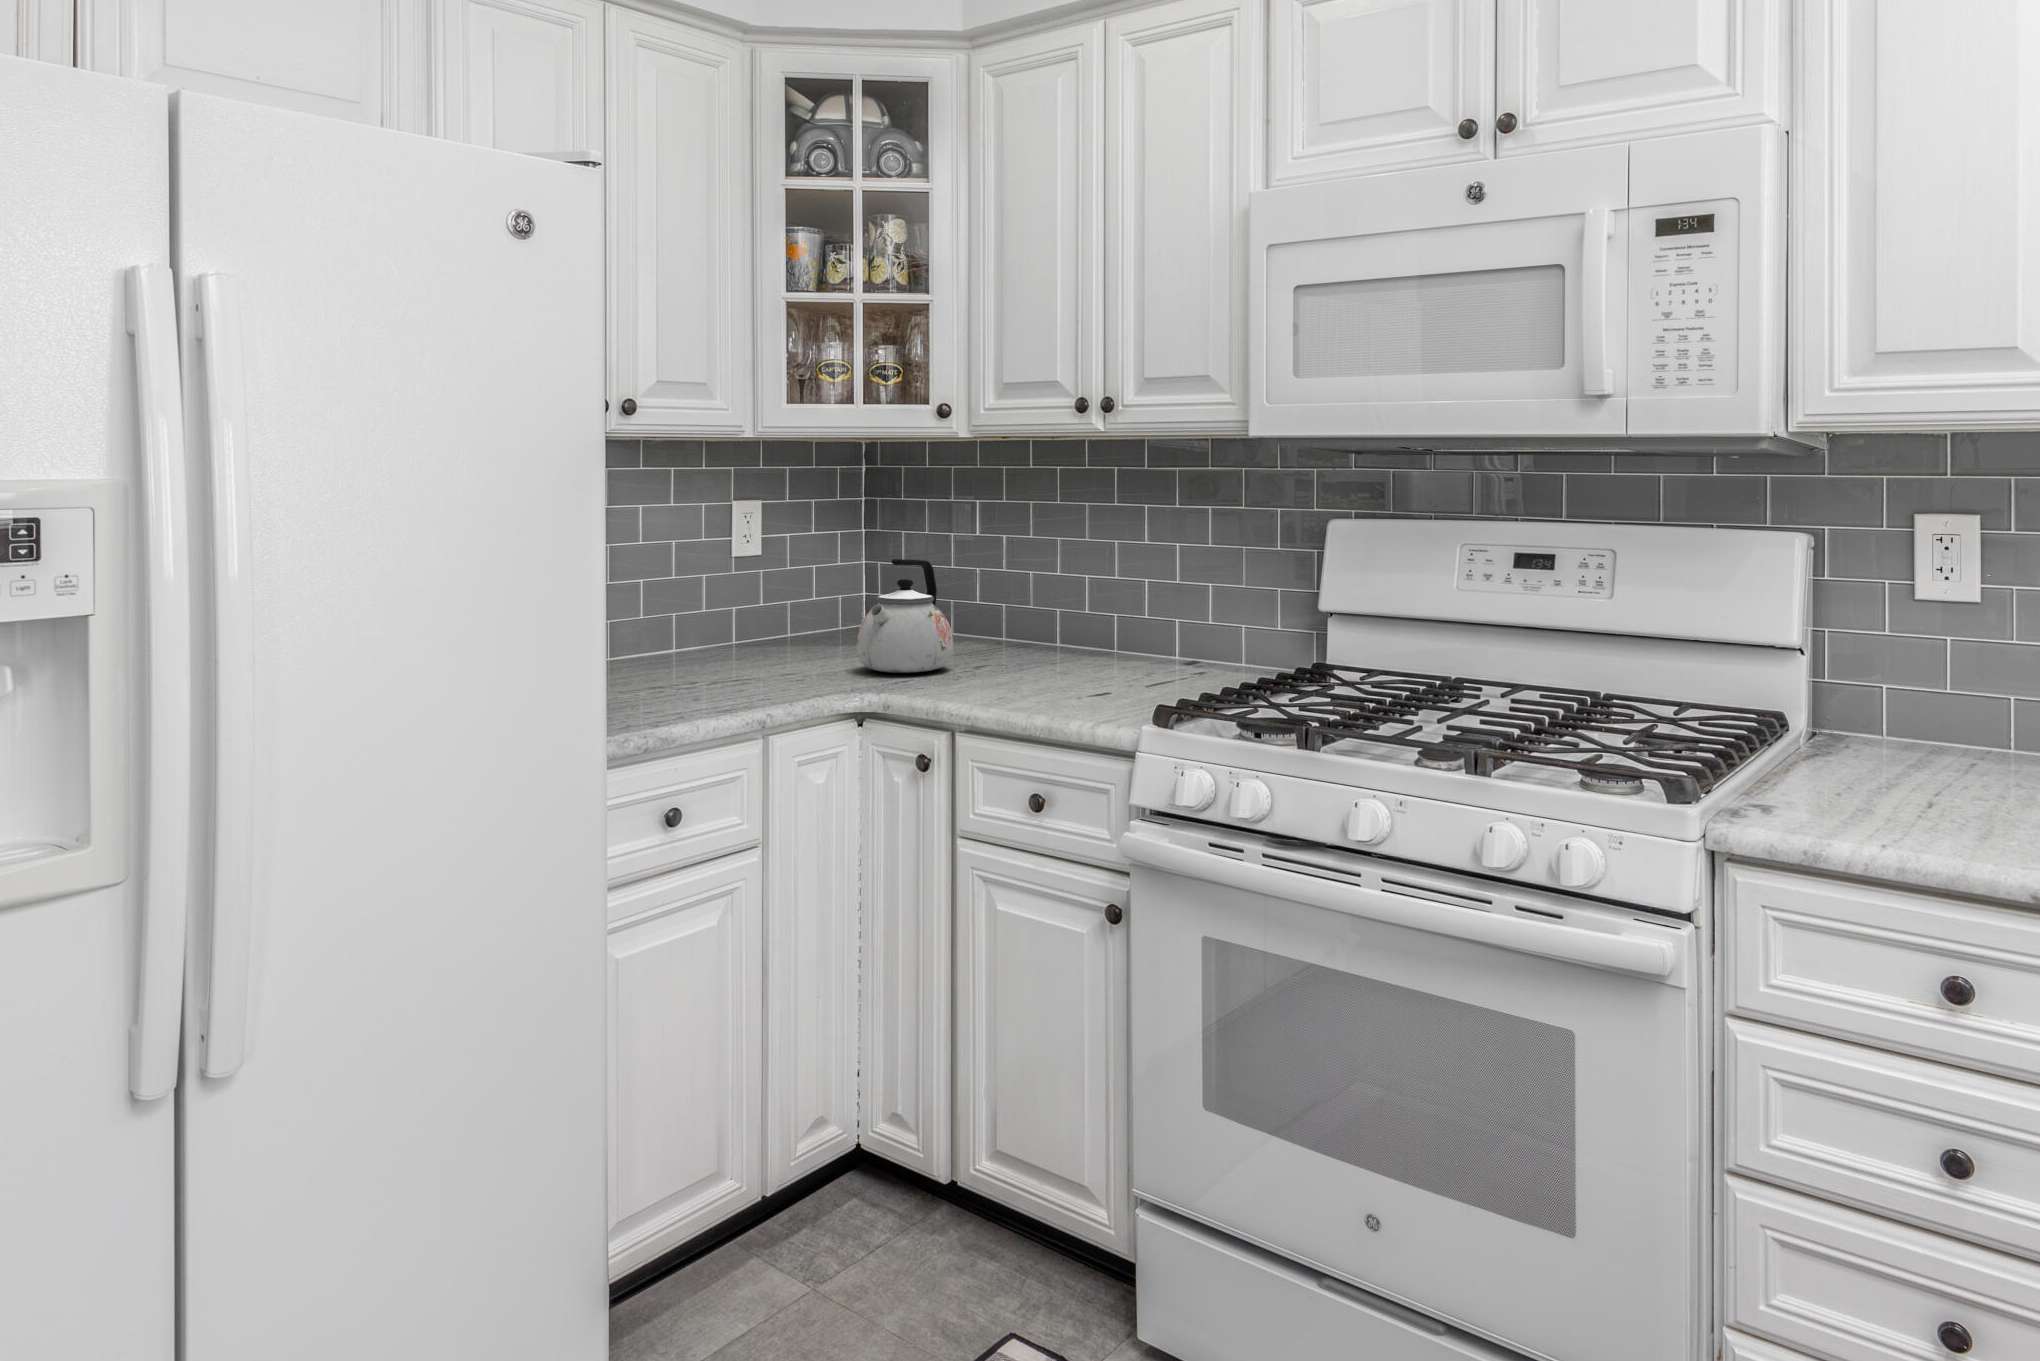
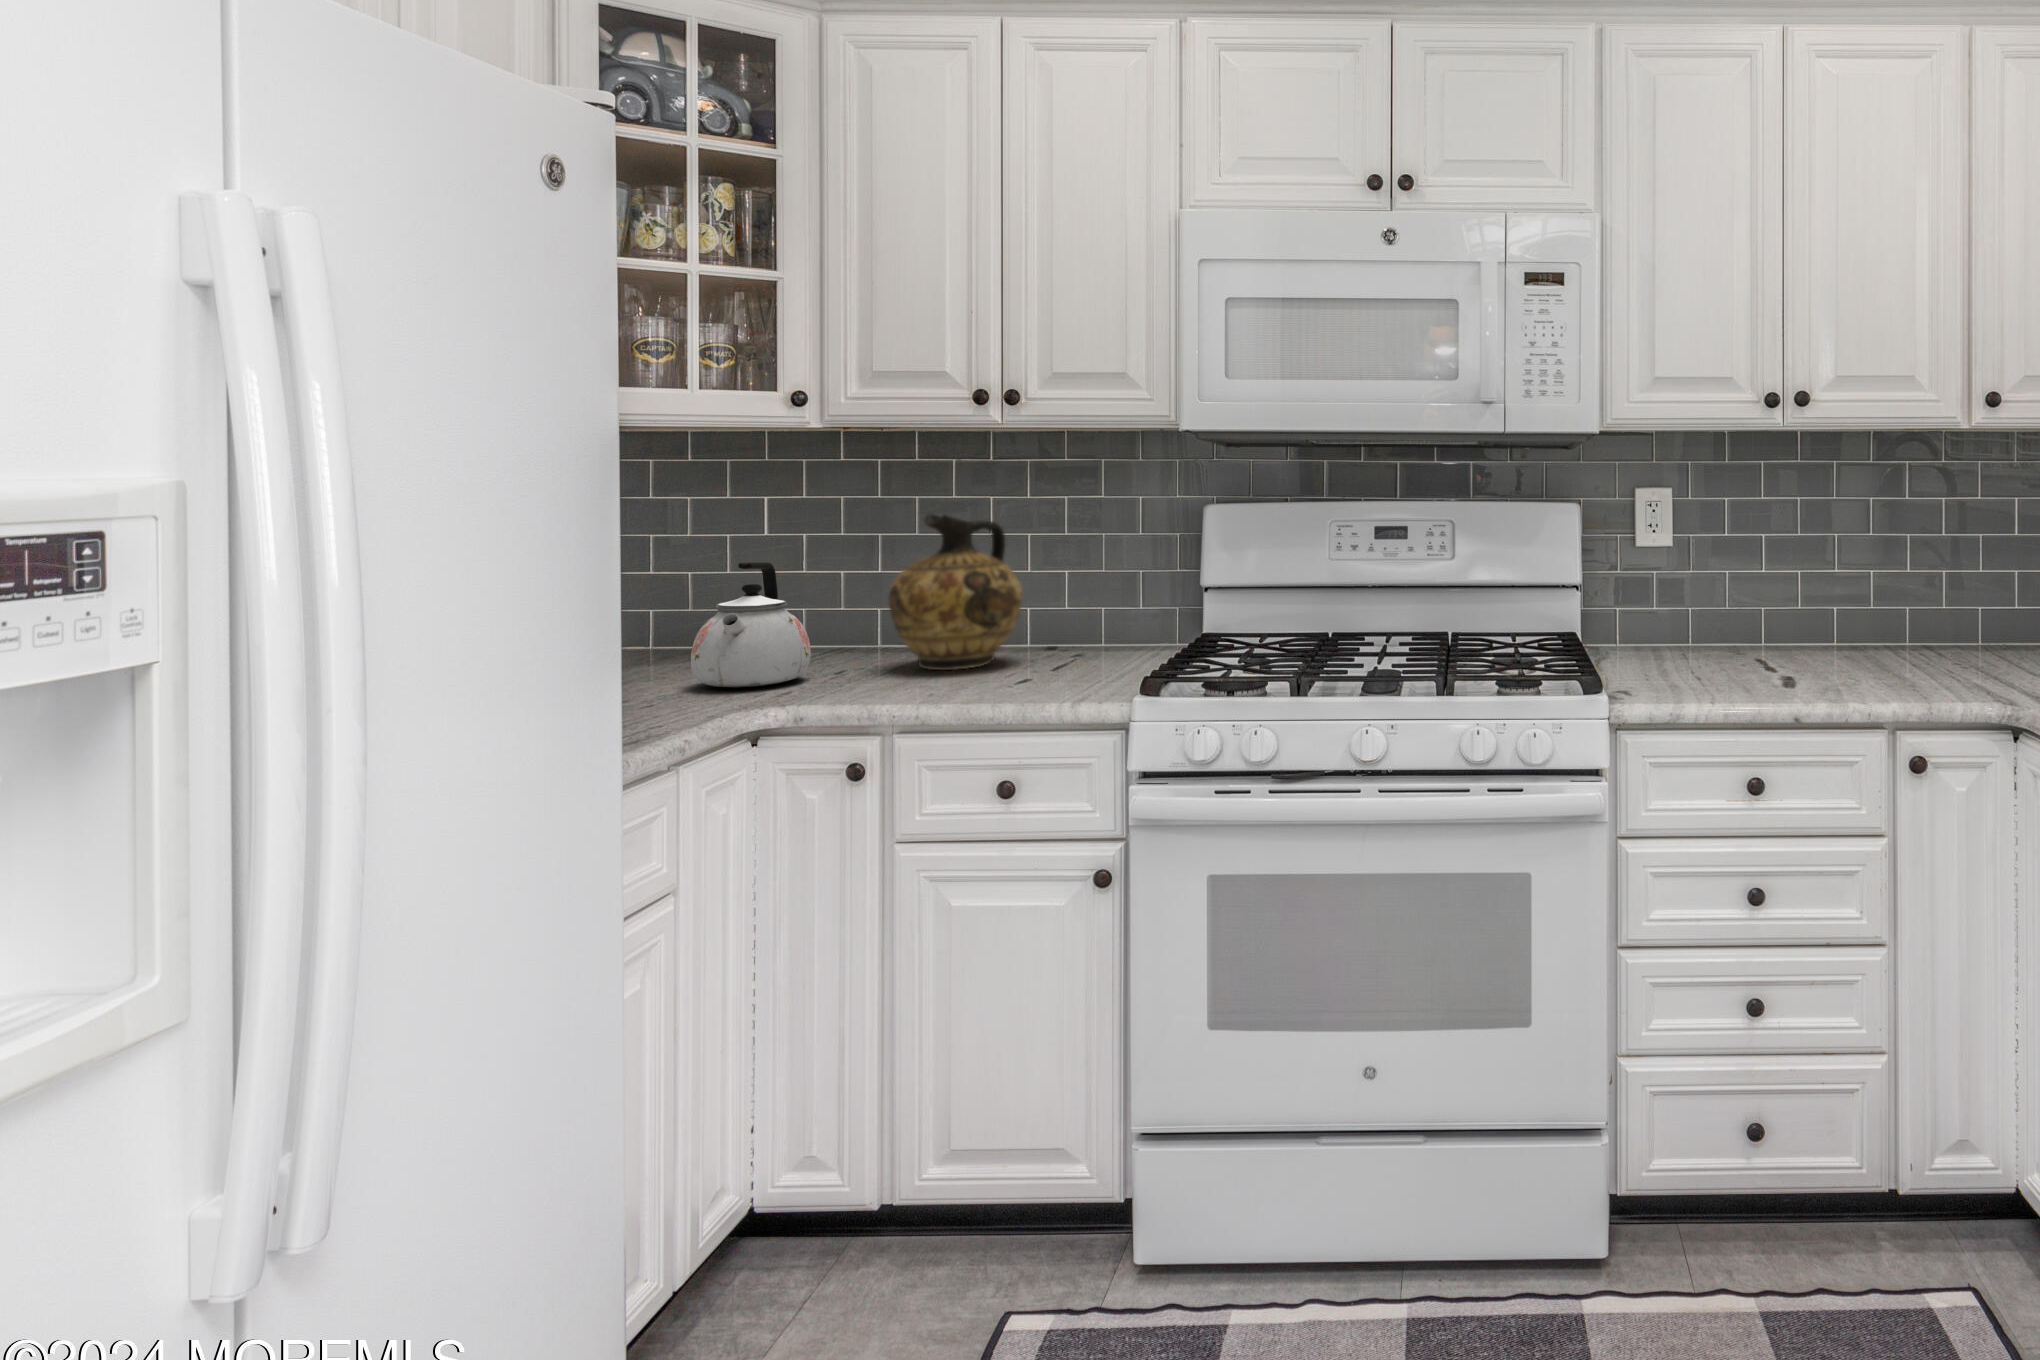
ceramic jug: none [1019,520,1143,677] -> present [888,514,1022,670]

